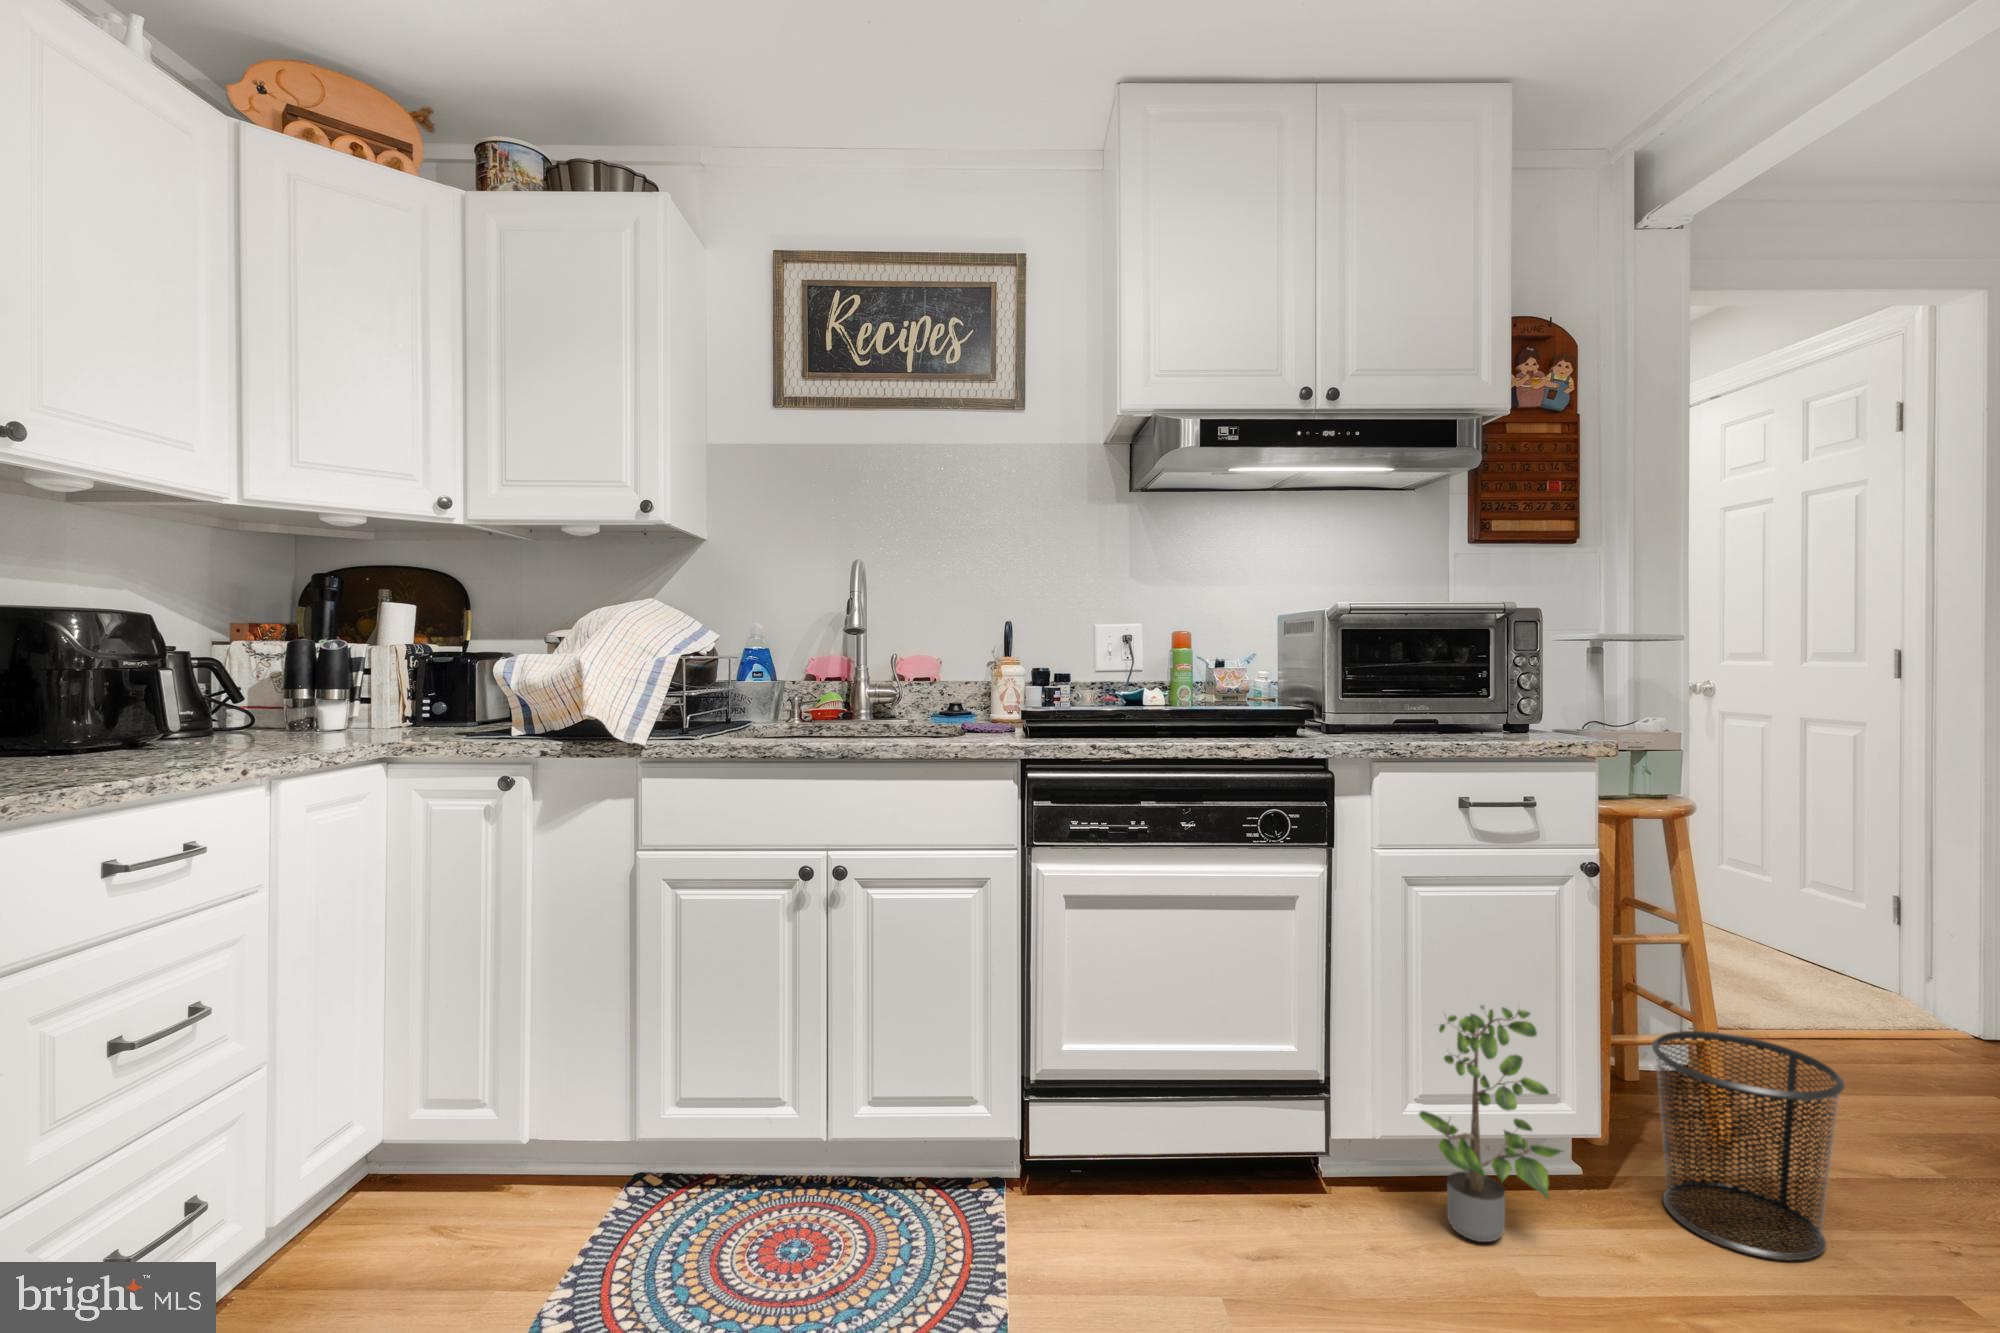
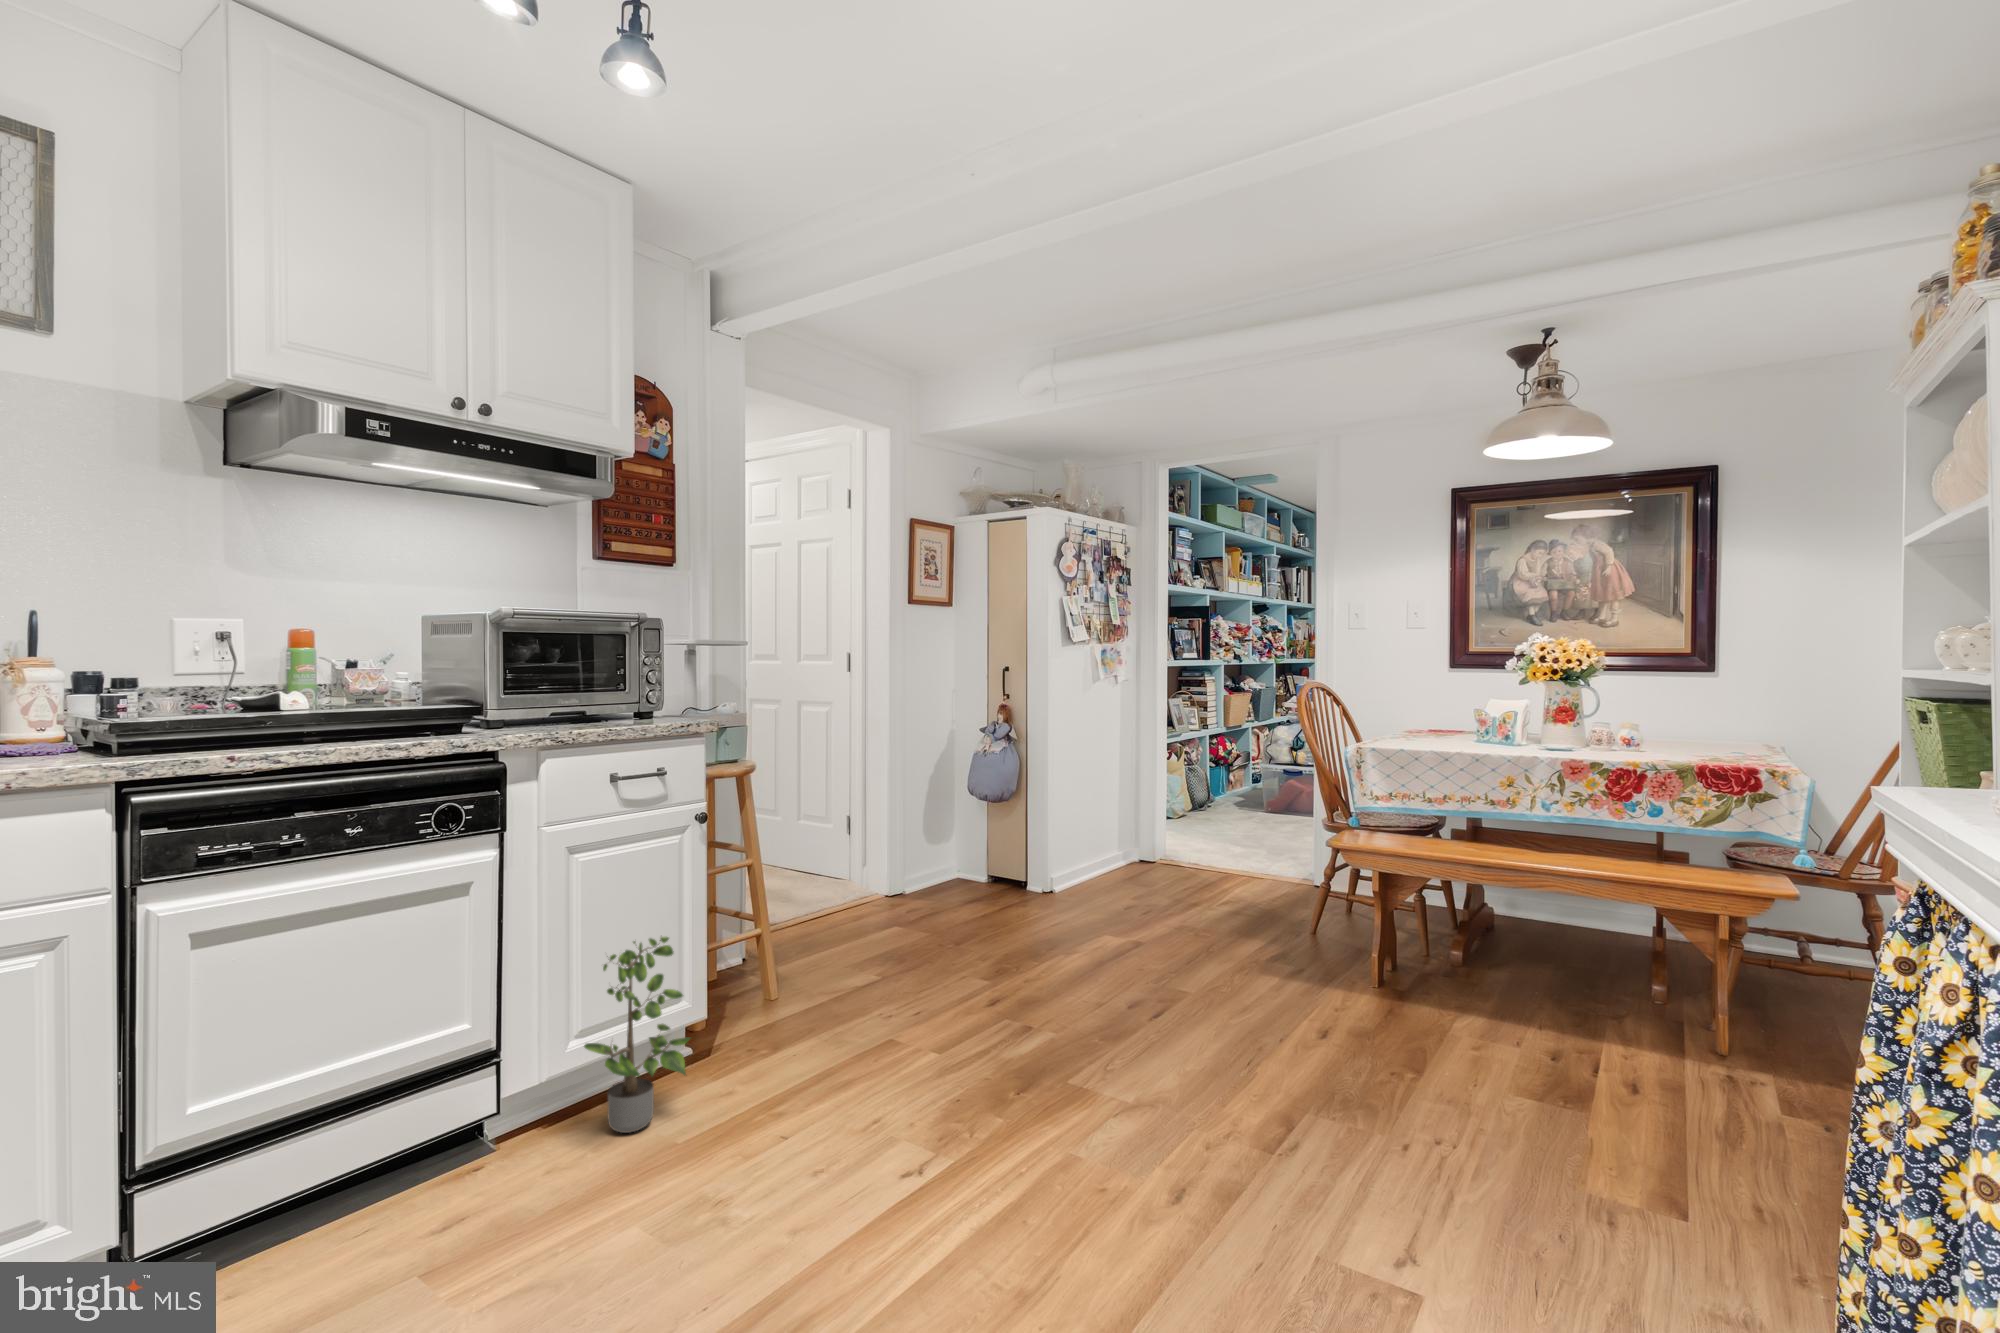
waste bin: present [1652,1031,1844,1260] -> none [742,921,850,1066]

